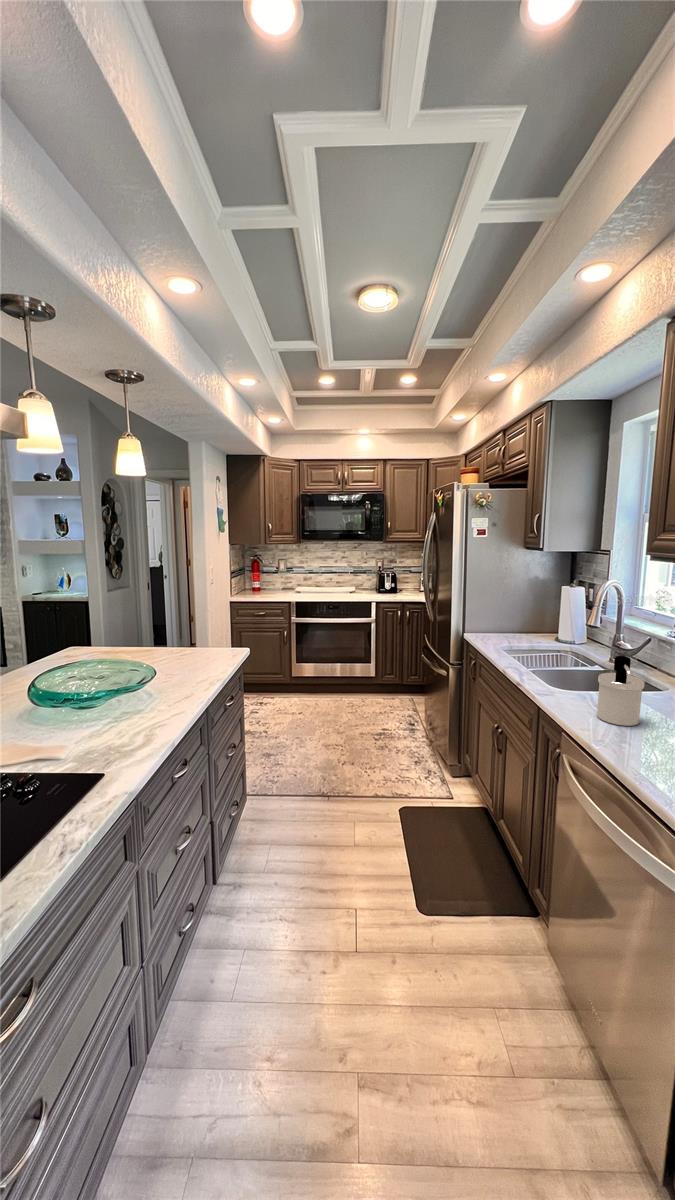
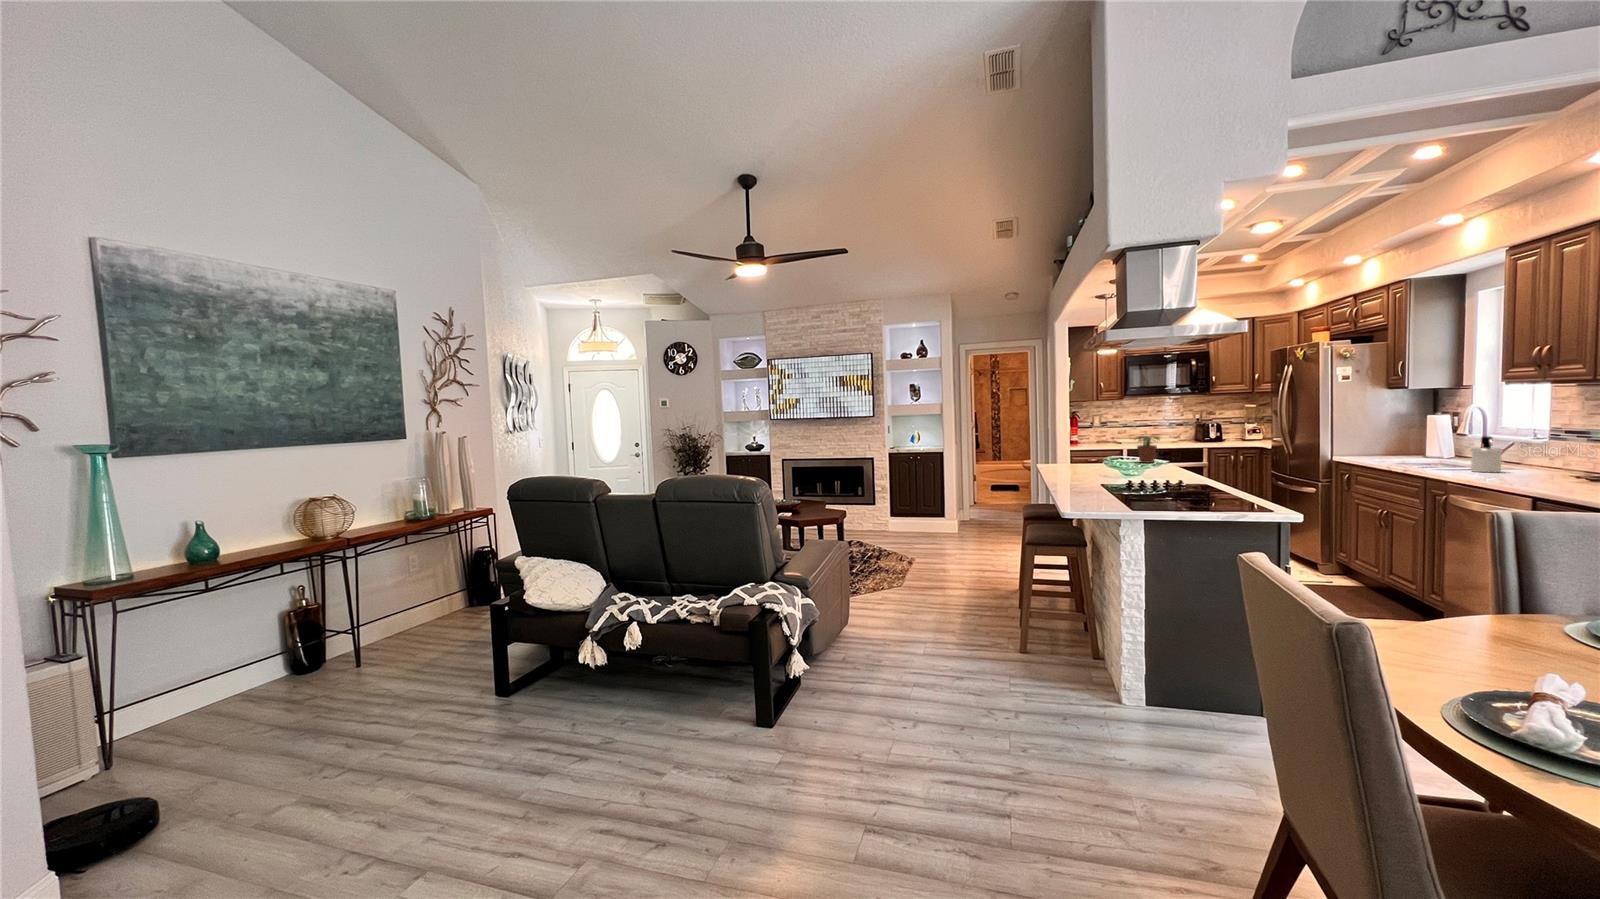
potted plant: none [167,616,206,663] -> present [1136,436,1160,463]

